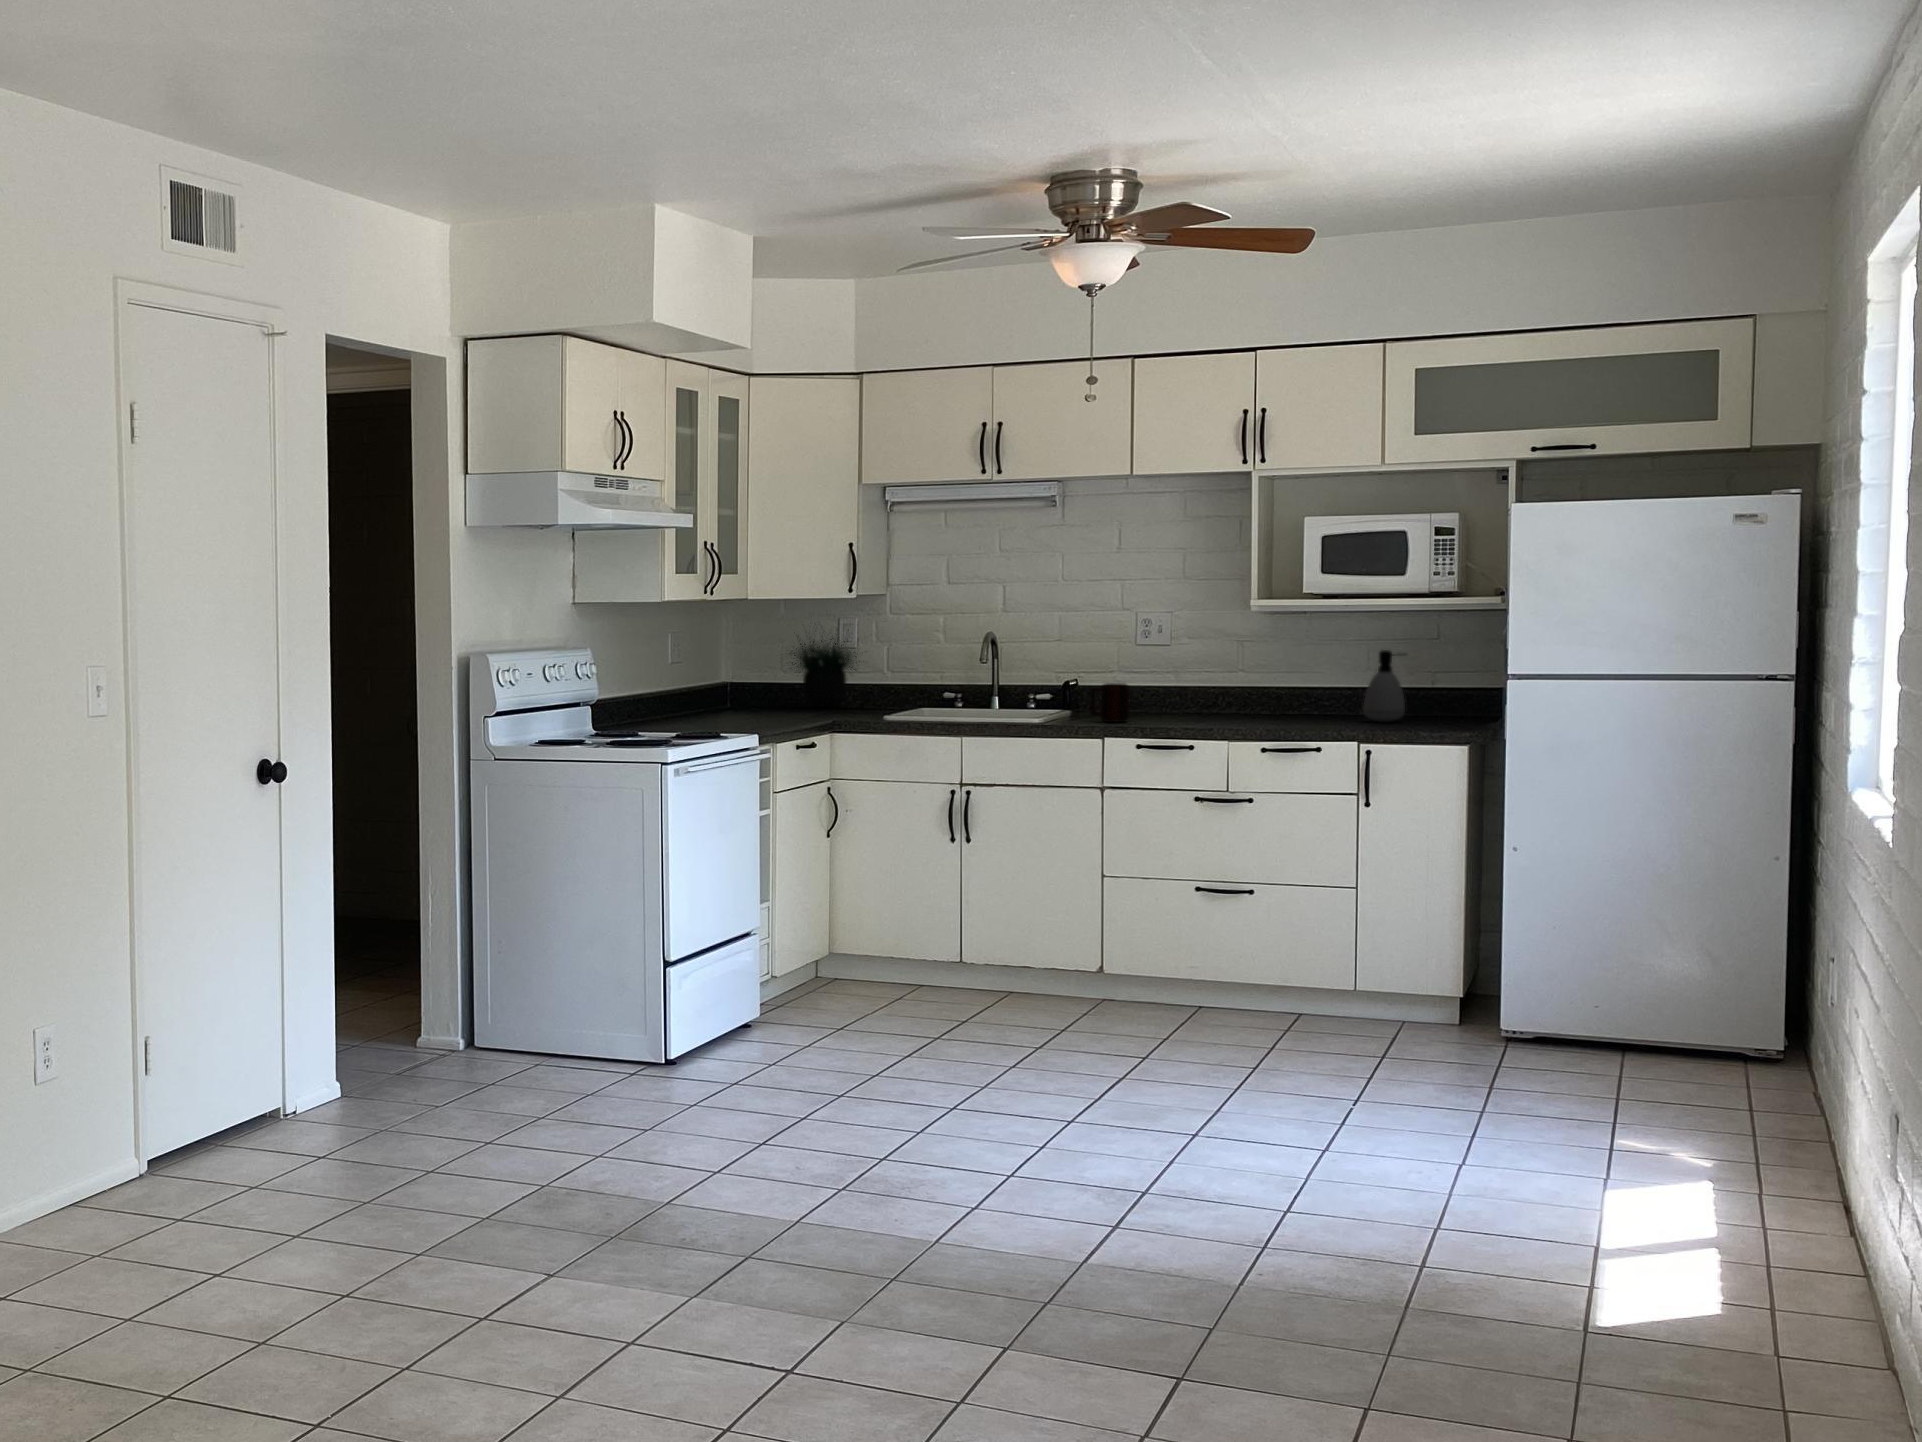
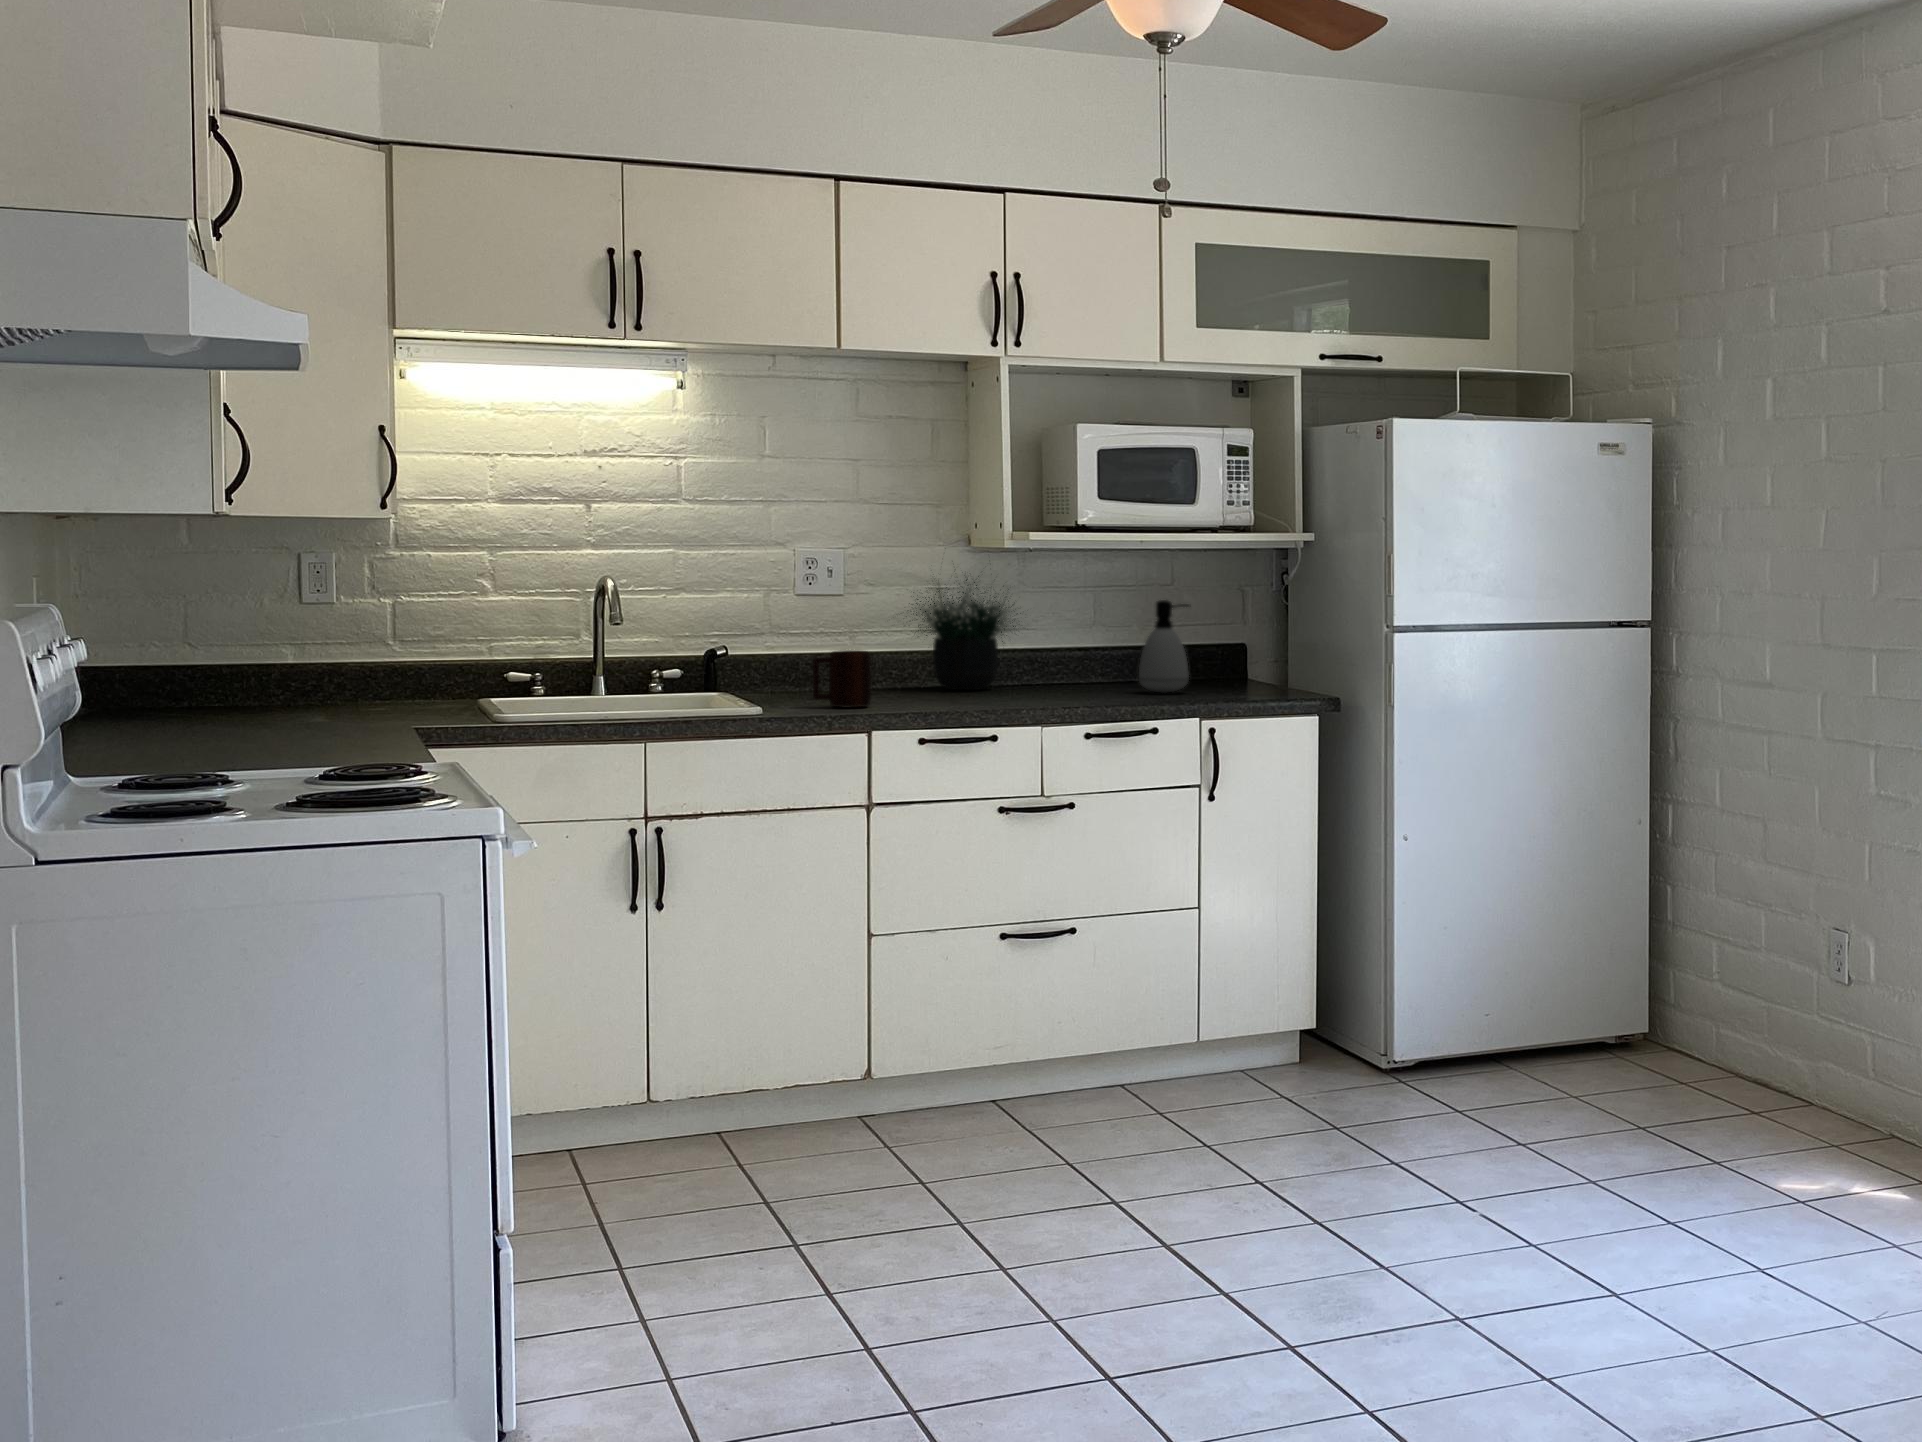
potted plant: present [790,637,860,707] -> present [909,576,1021,690]

